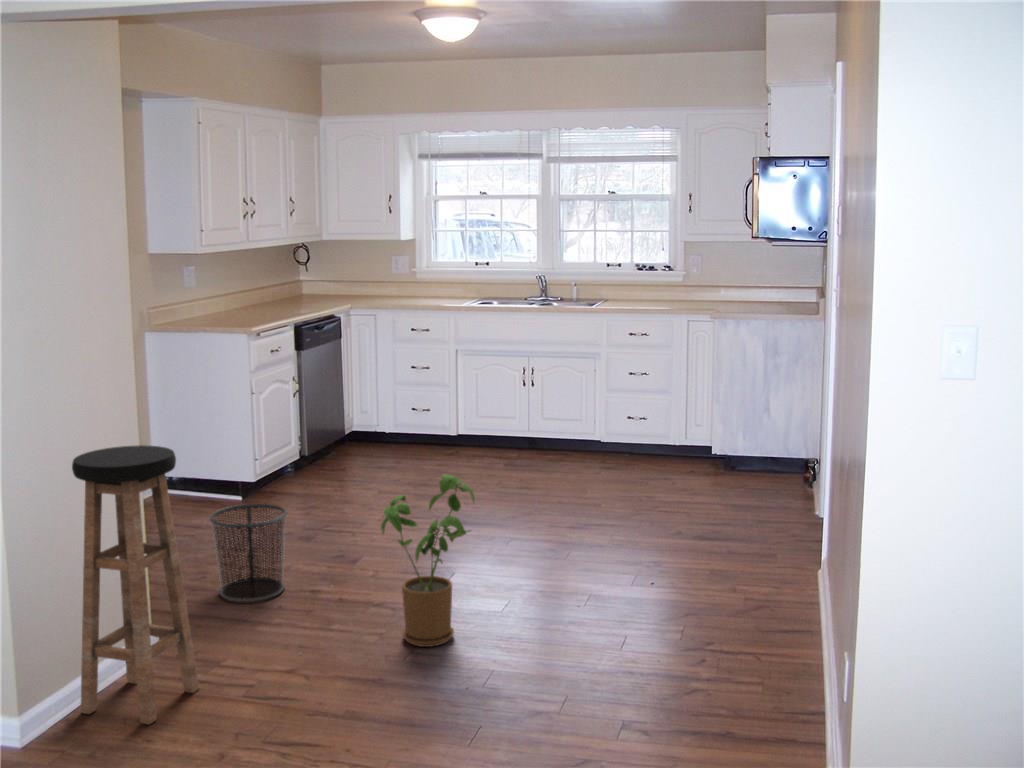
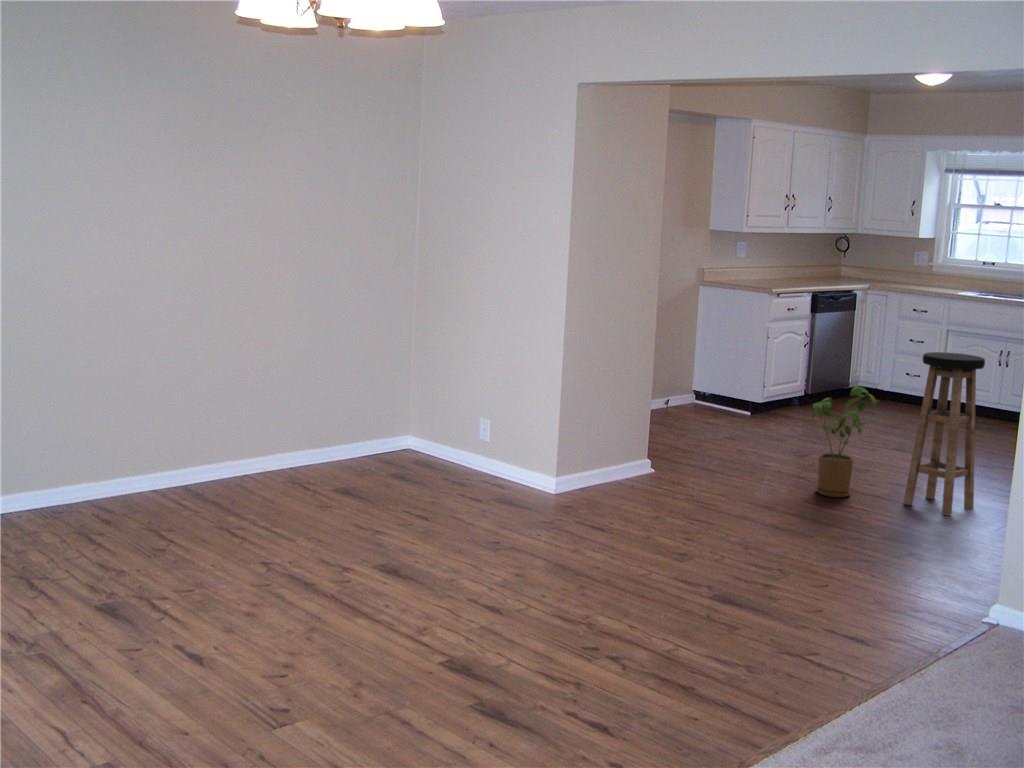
bar stool: present [72,445,199,724] -> present [903,352,985,516]
waste bin: present [210,504,287,602] -> none [713,400,764,460]

